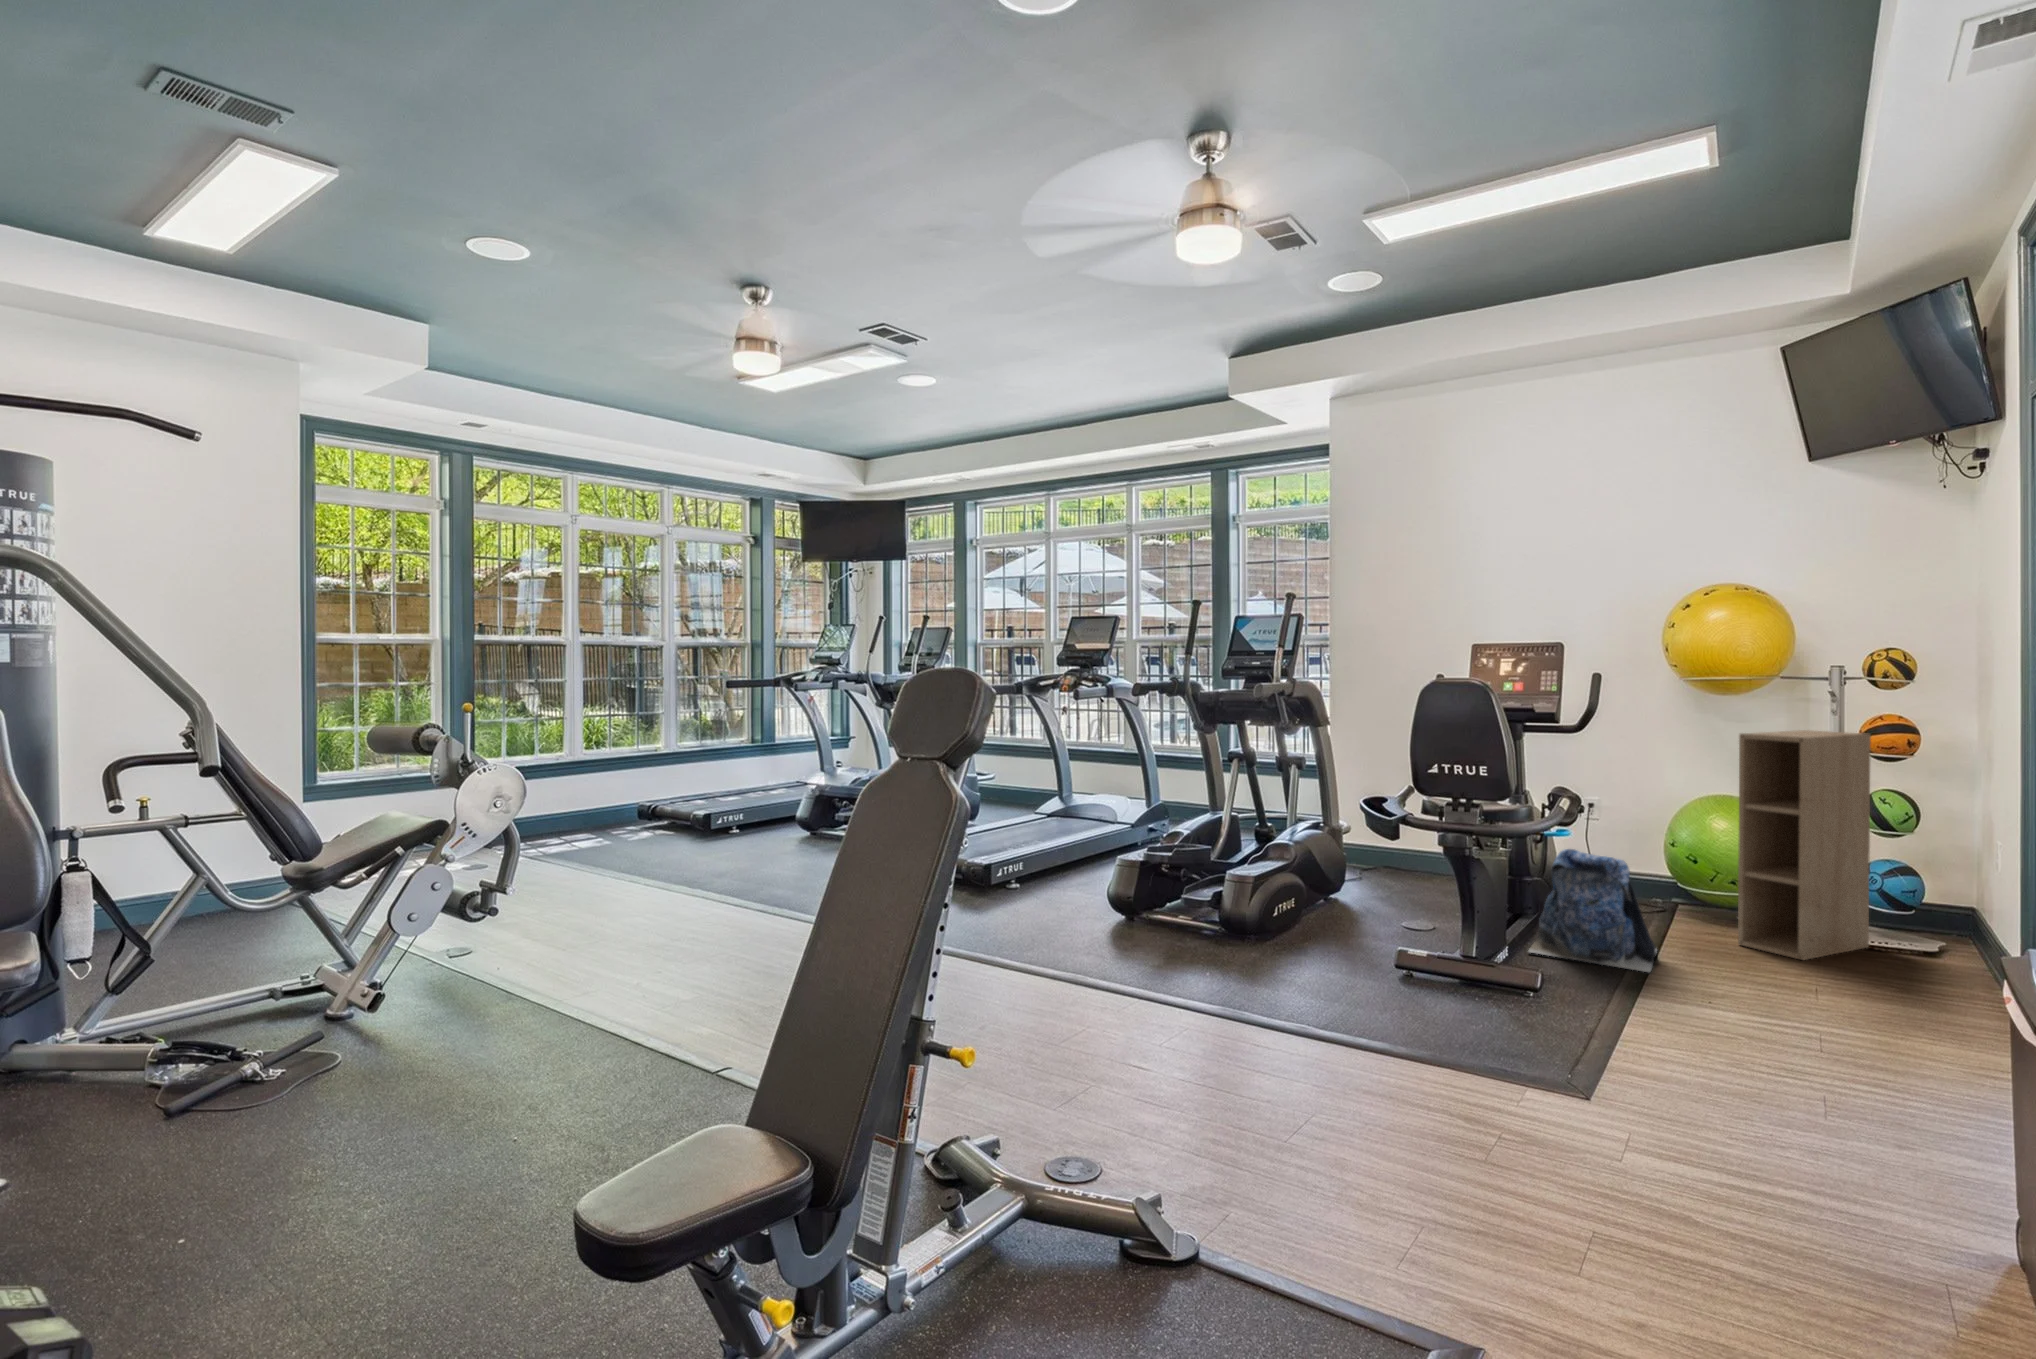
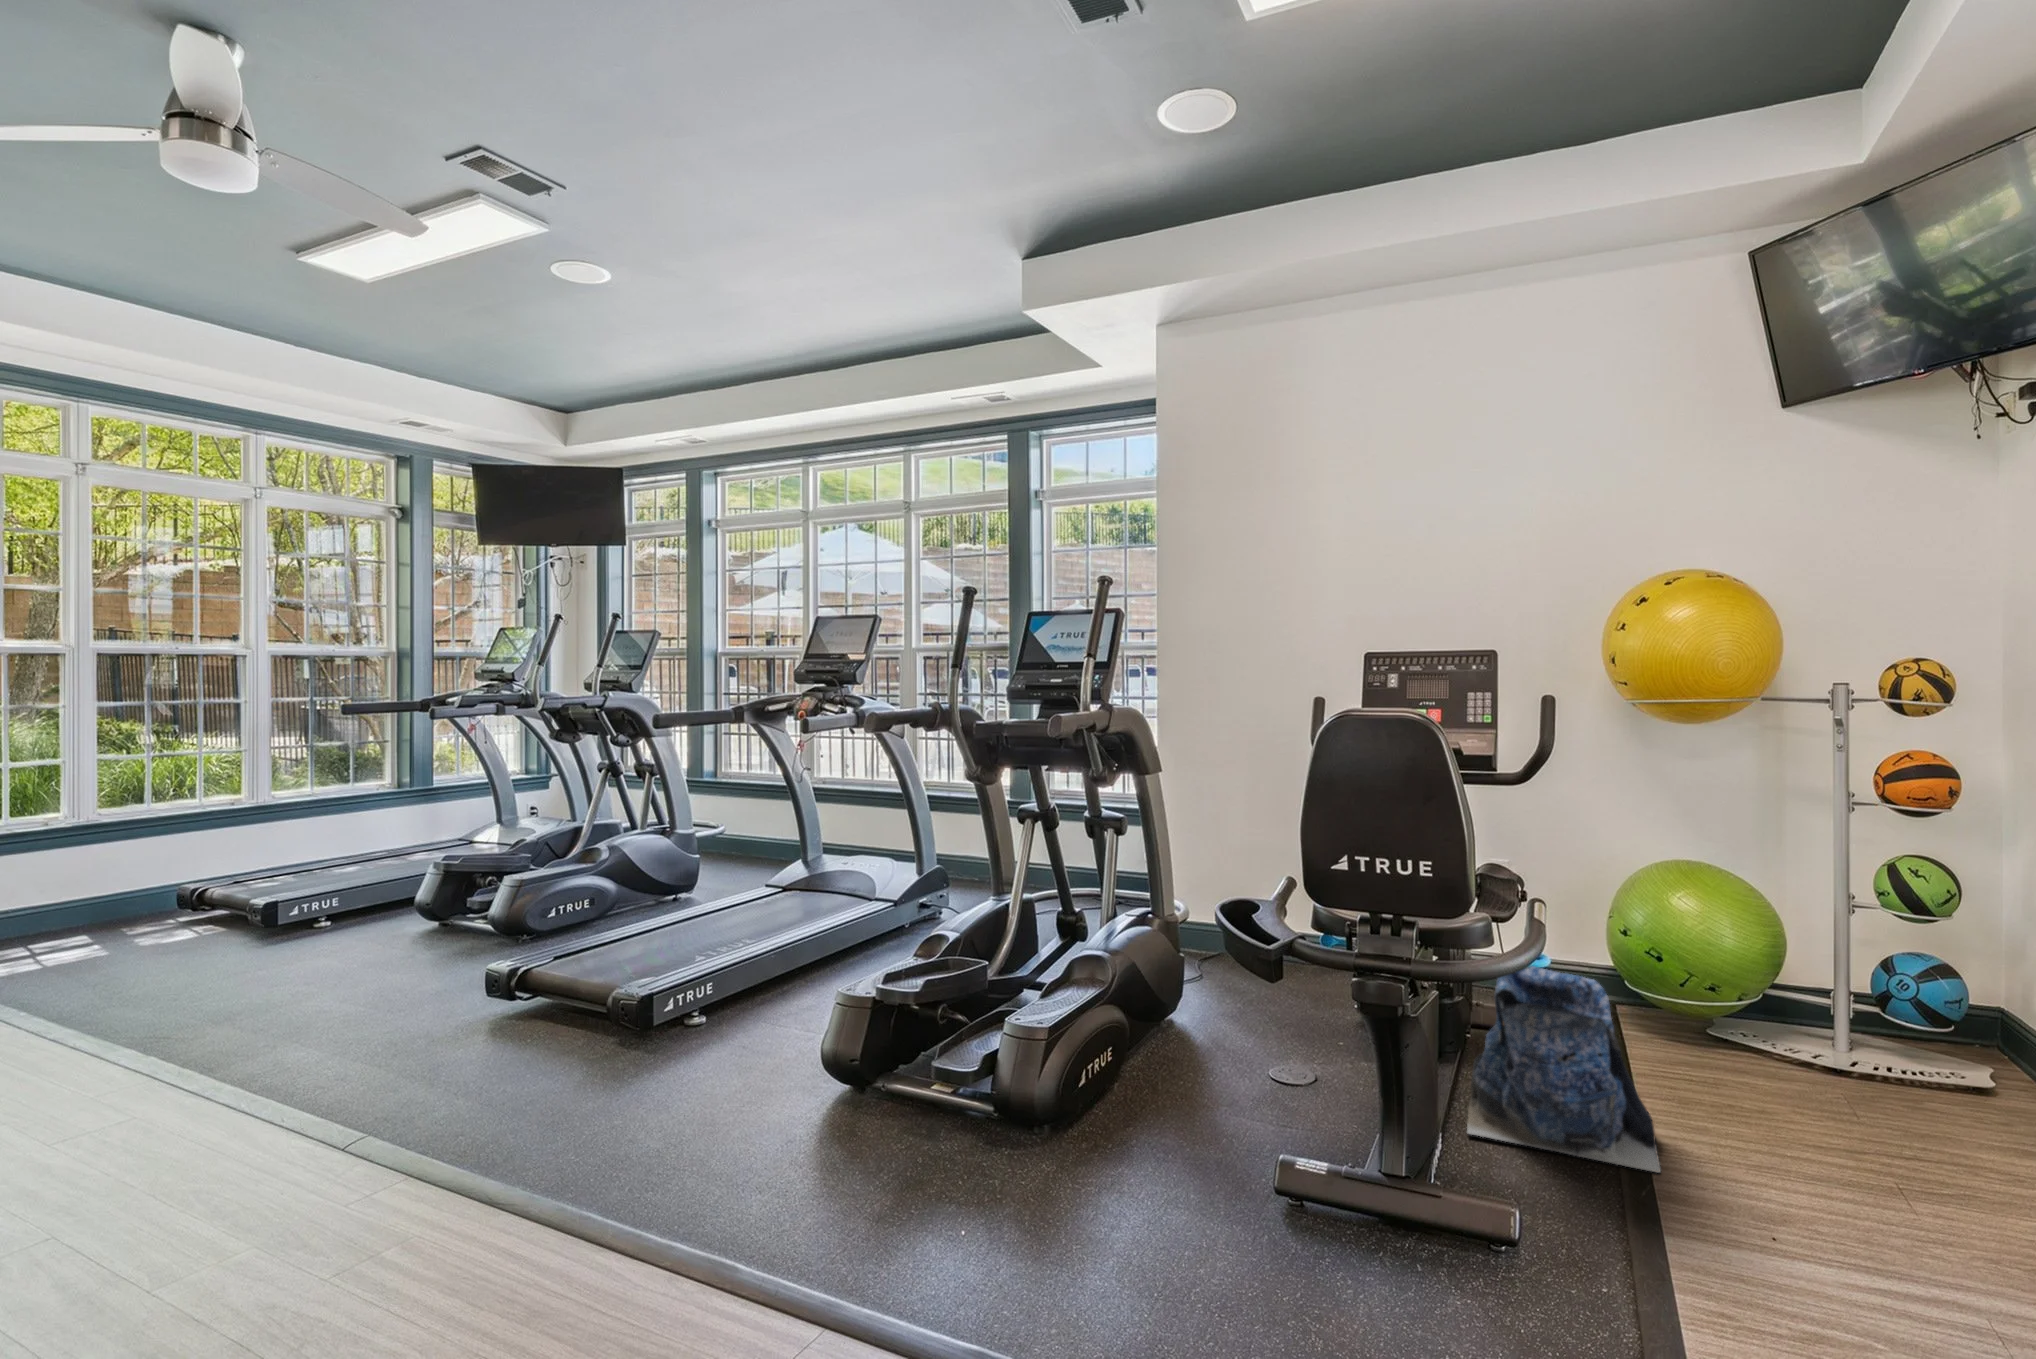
shelving unit: present [1738,730,1871,960] -> none [1741,775,1908,1123]

